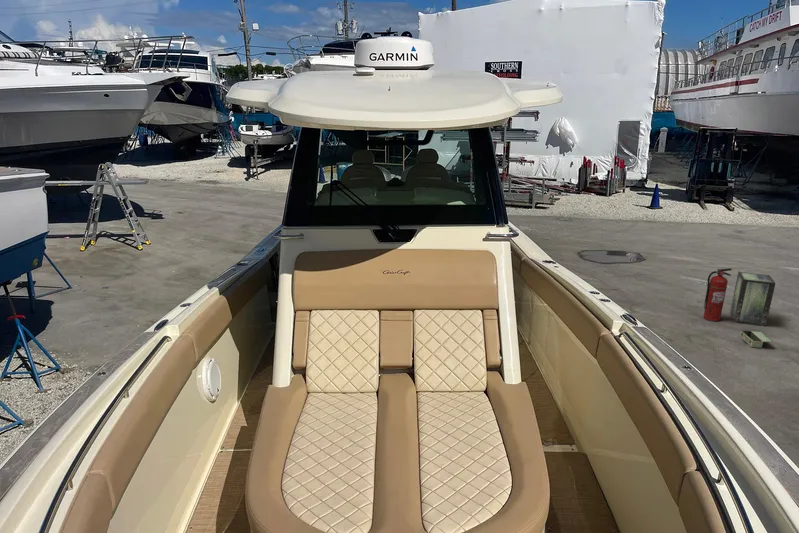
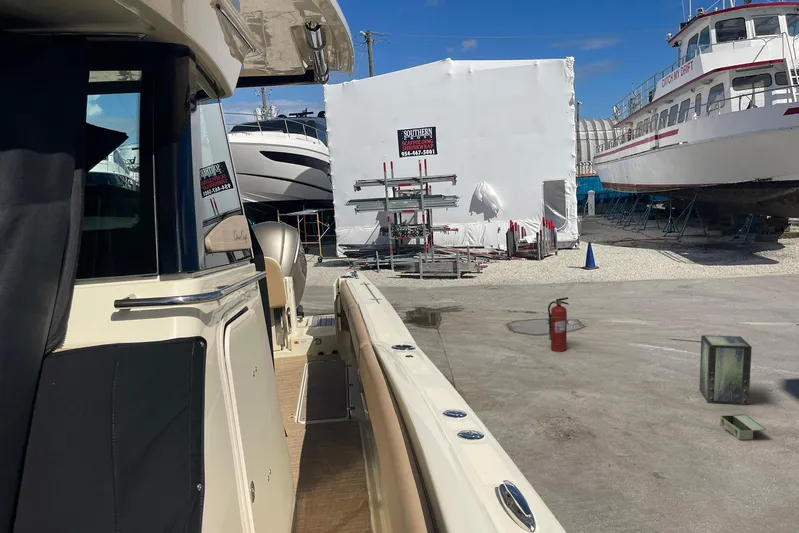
fire extinguisher: present [704,268,732,321] -> present [548,297,569,352]

